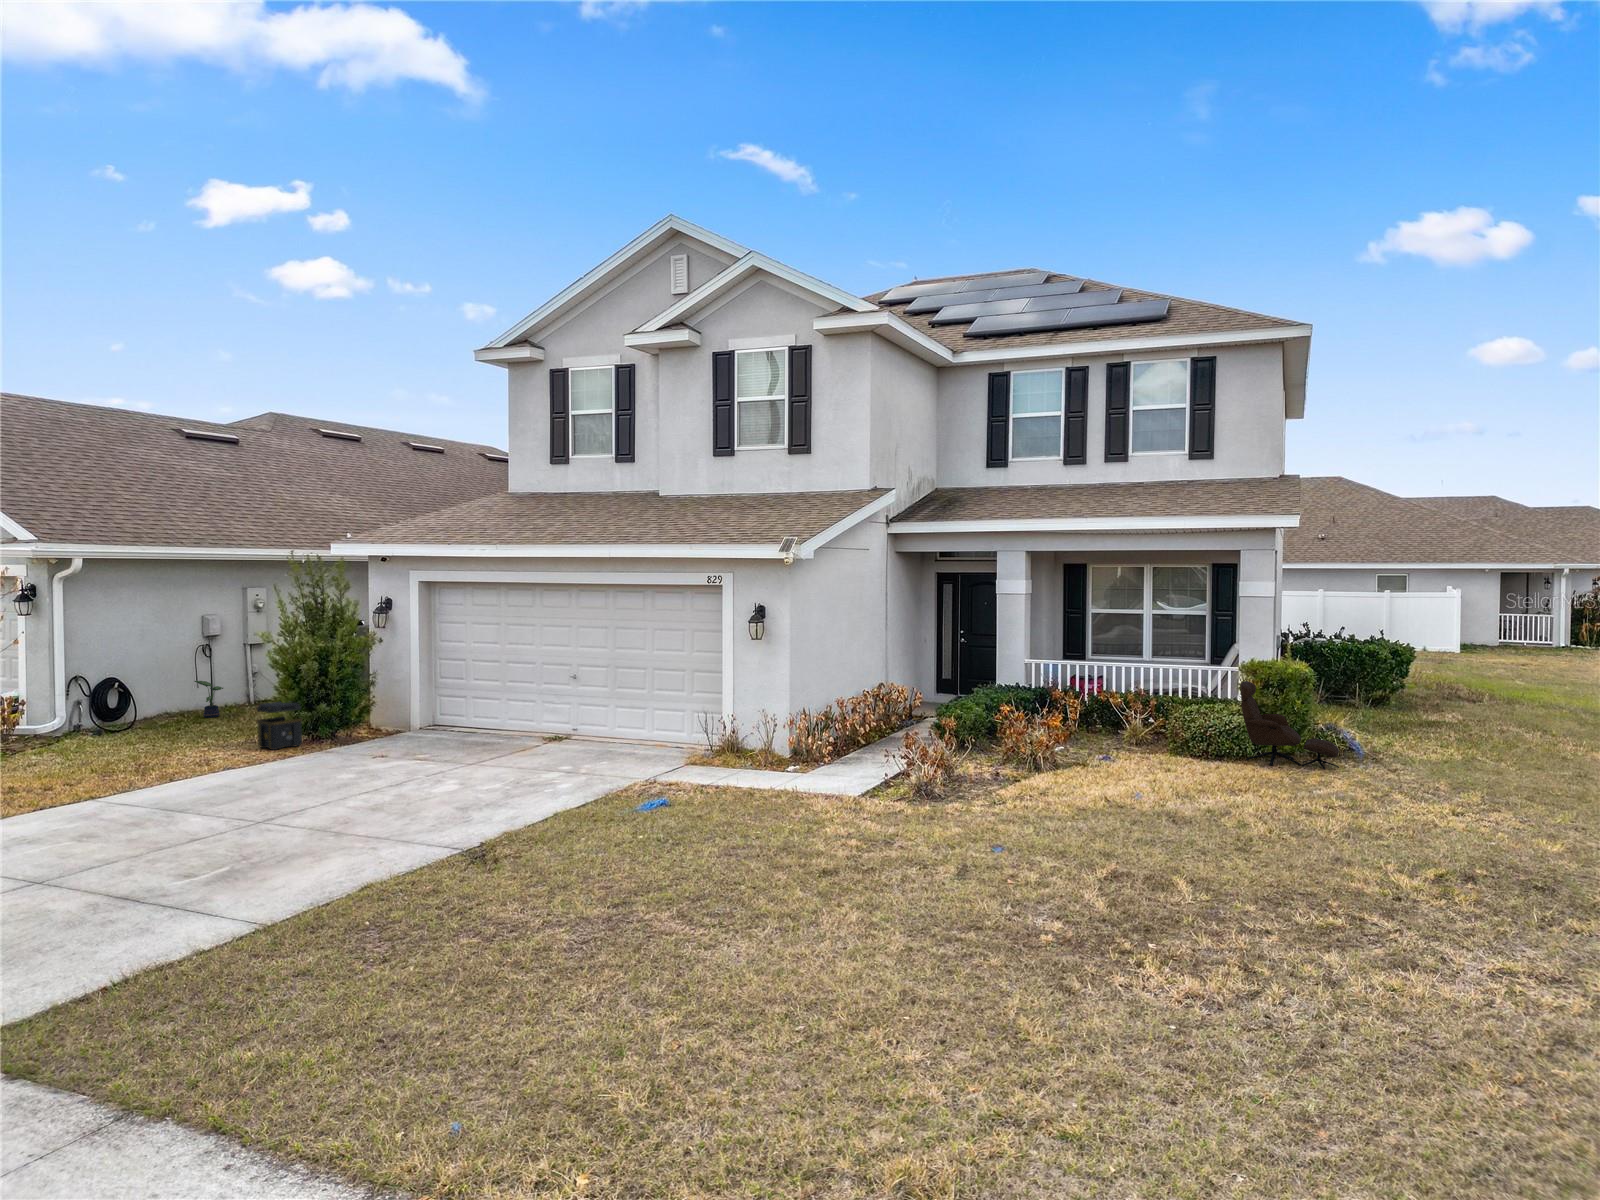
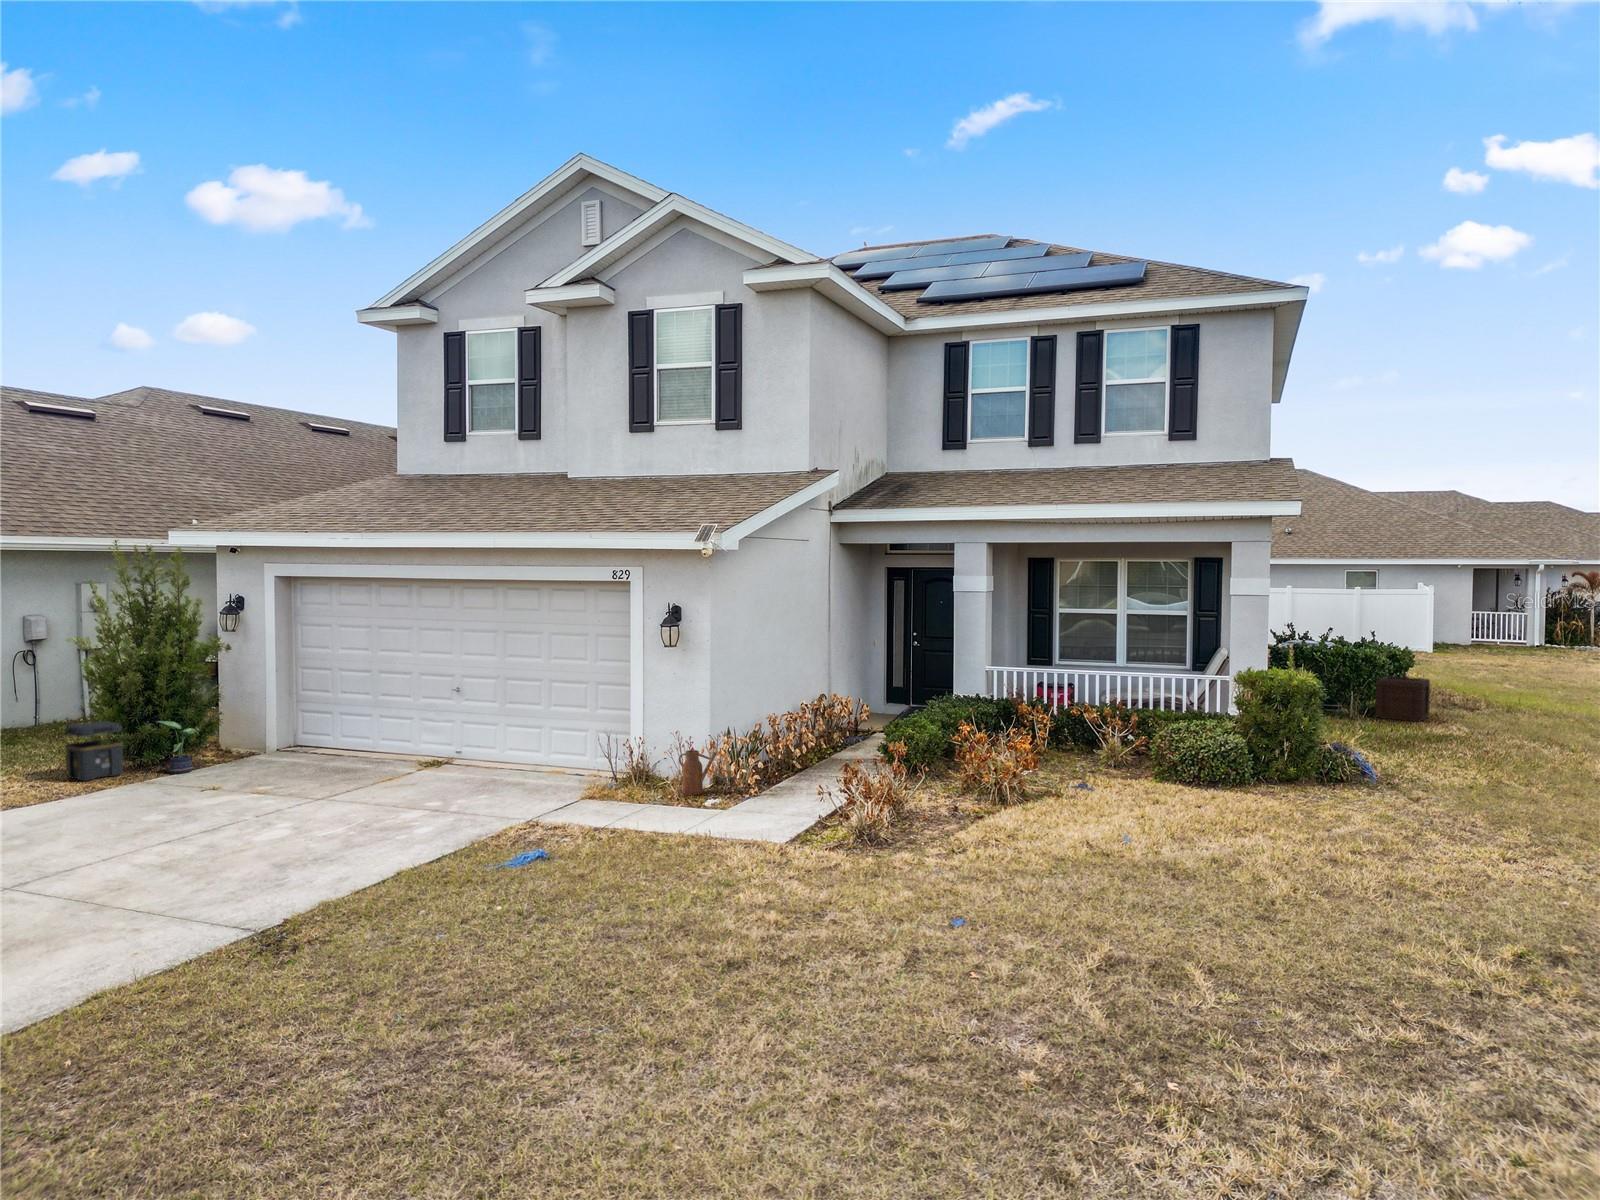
wooden crate: none [1382,671,1433,712] -> present [1375,676,1430,722]
potted plant: present [195,681,223,718] -> present [156,721,198,774]
lounge chair: present [1240,681,1339,770] -> none [1237,693,1353,798]
watering can: none [764,726,796,764] -> present [679,750,716,796]

